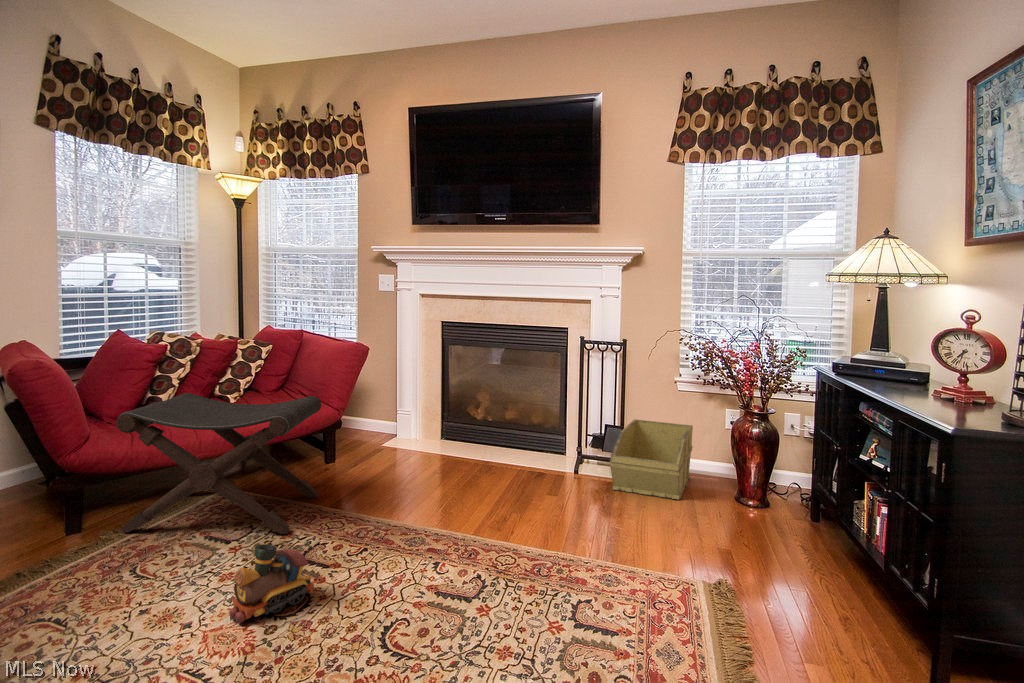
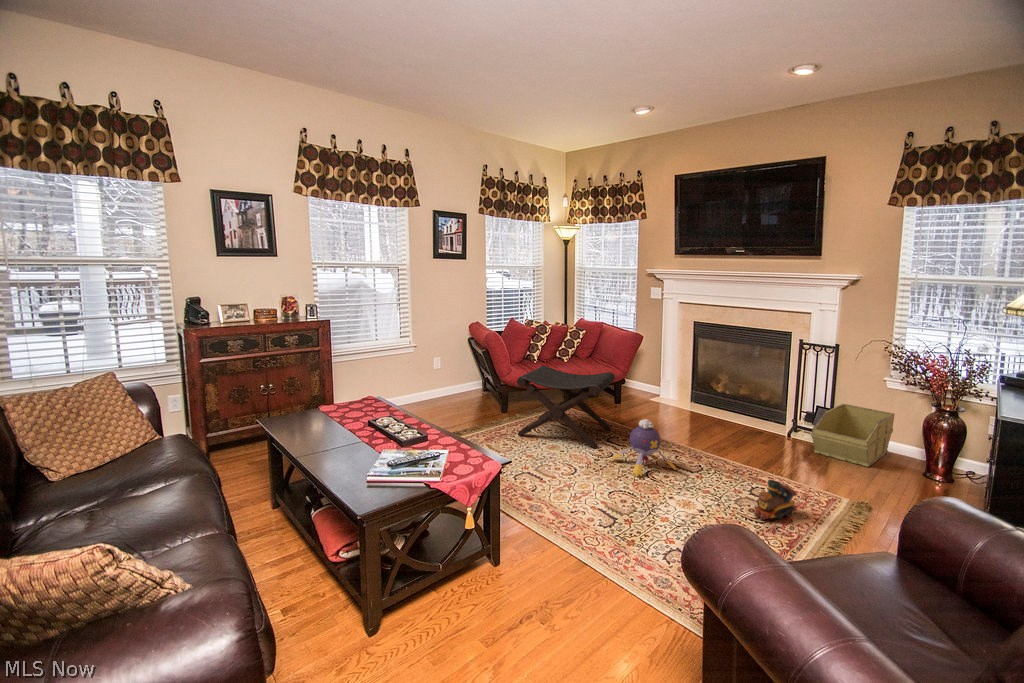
plush toy: none [314,468,432,579] -> present [612,419,677,477]
toy train: present [229,544,314,623] -> present [754,480,797,520]

